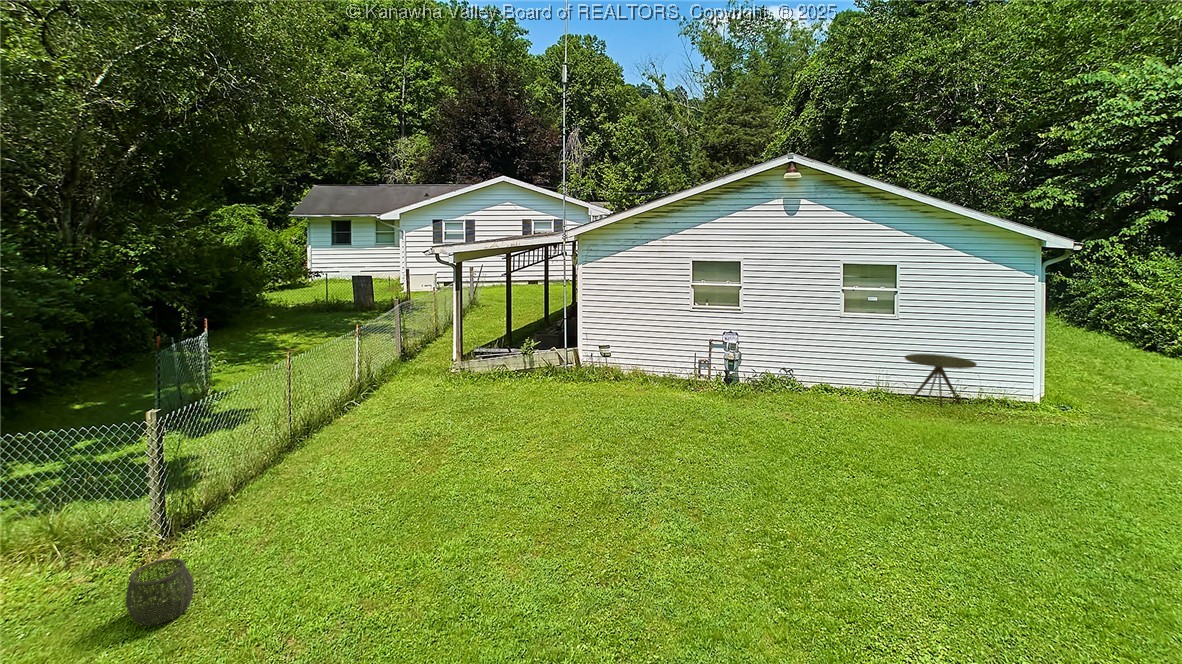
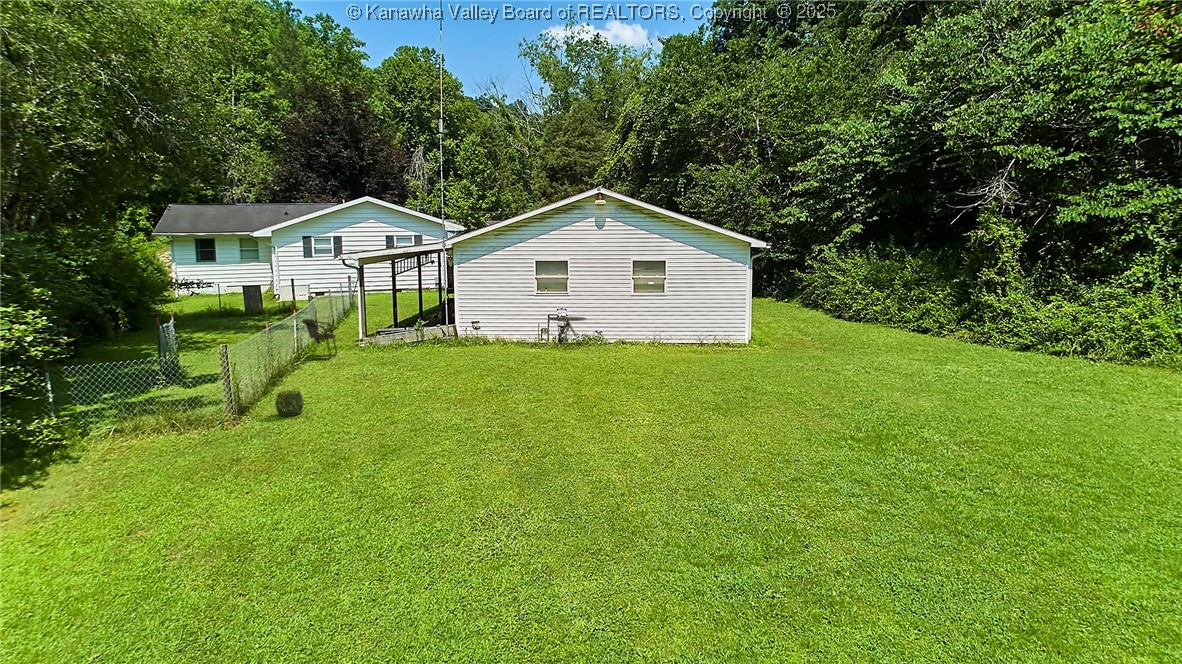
chair: none [356,342,409,404] -> present [301,319,337,360]
round table: present [905,354,977,406] -> present [549,317,586,340]

